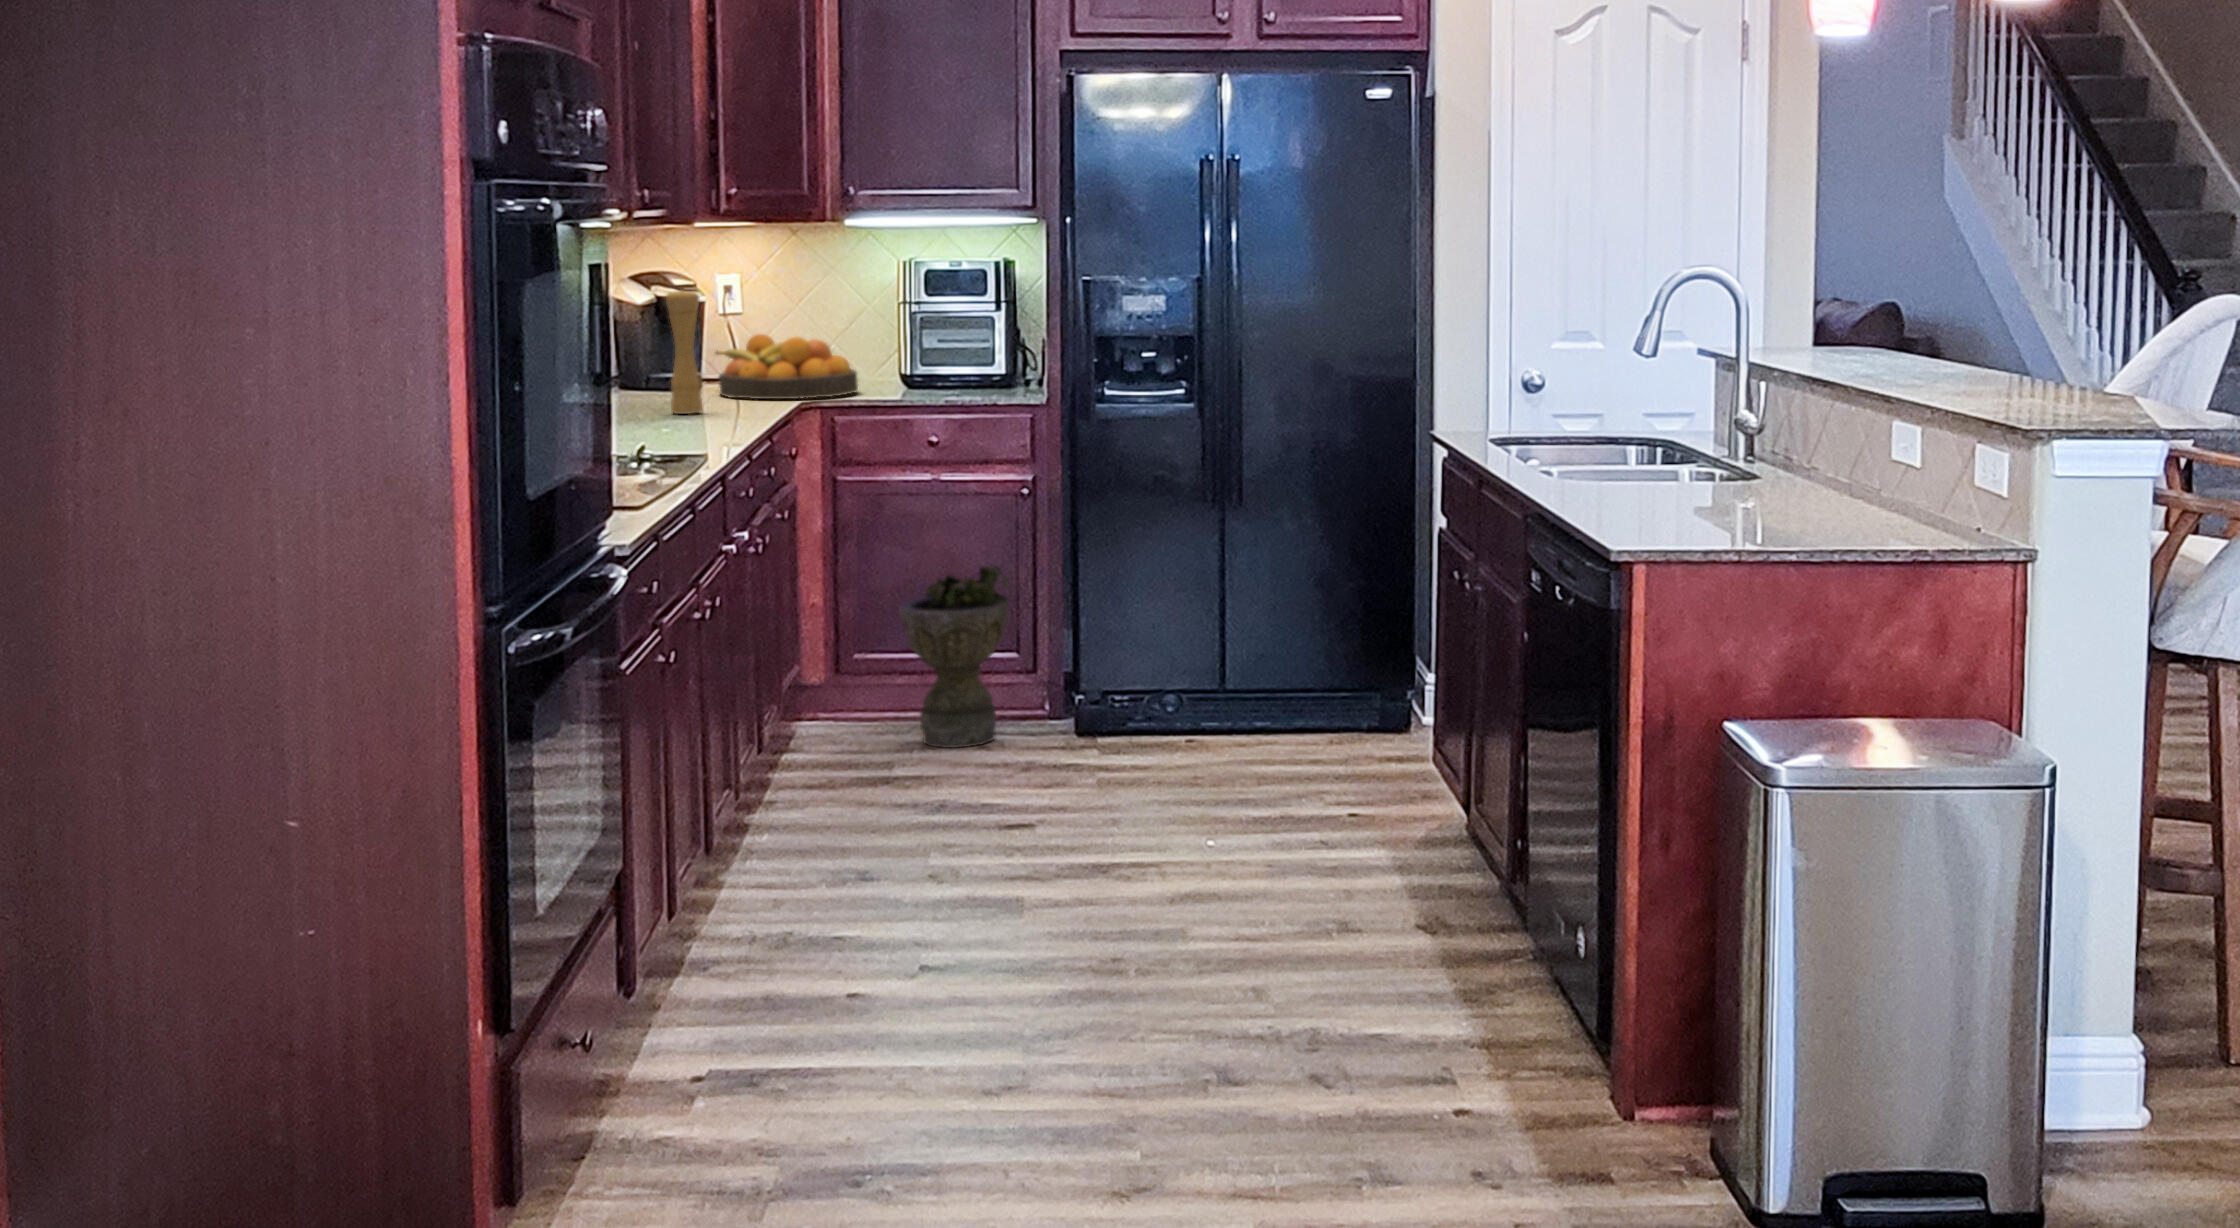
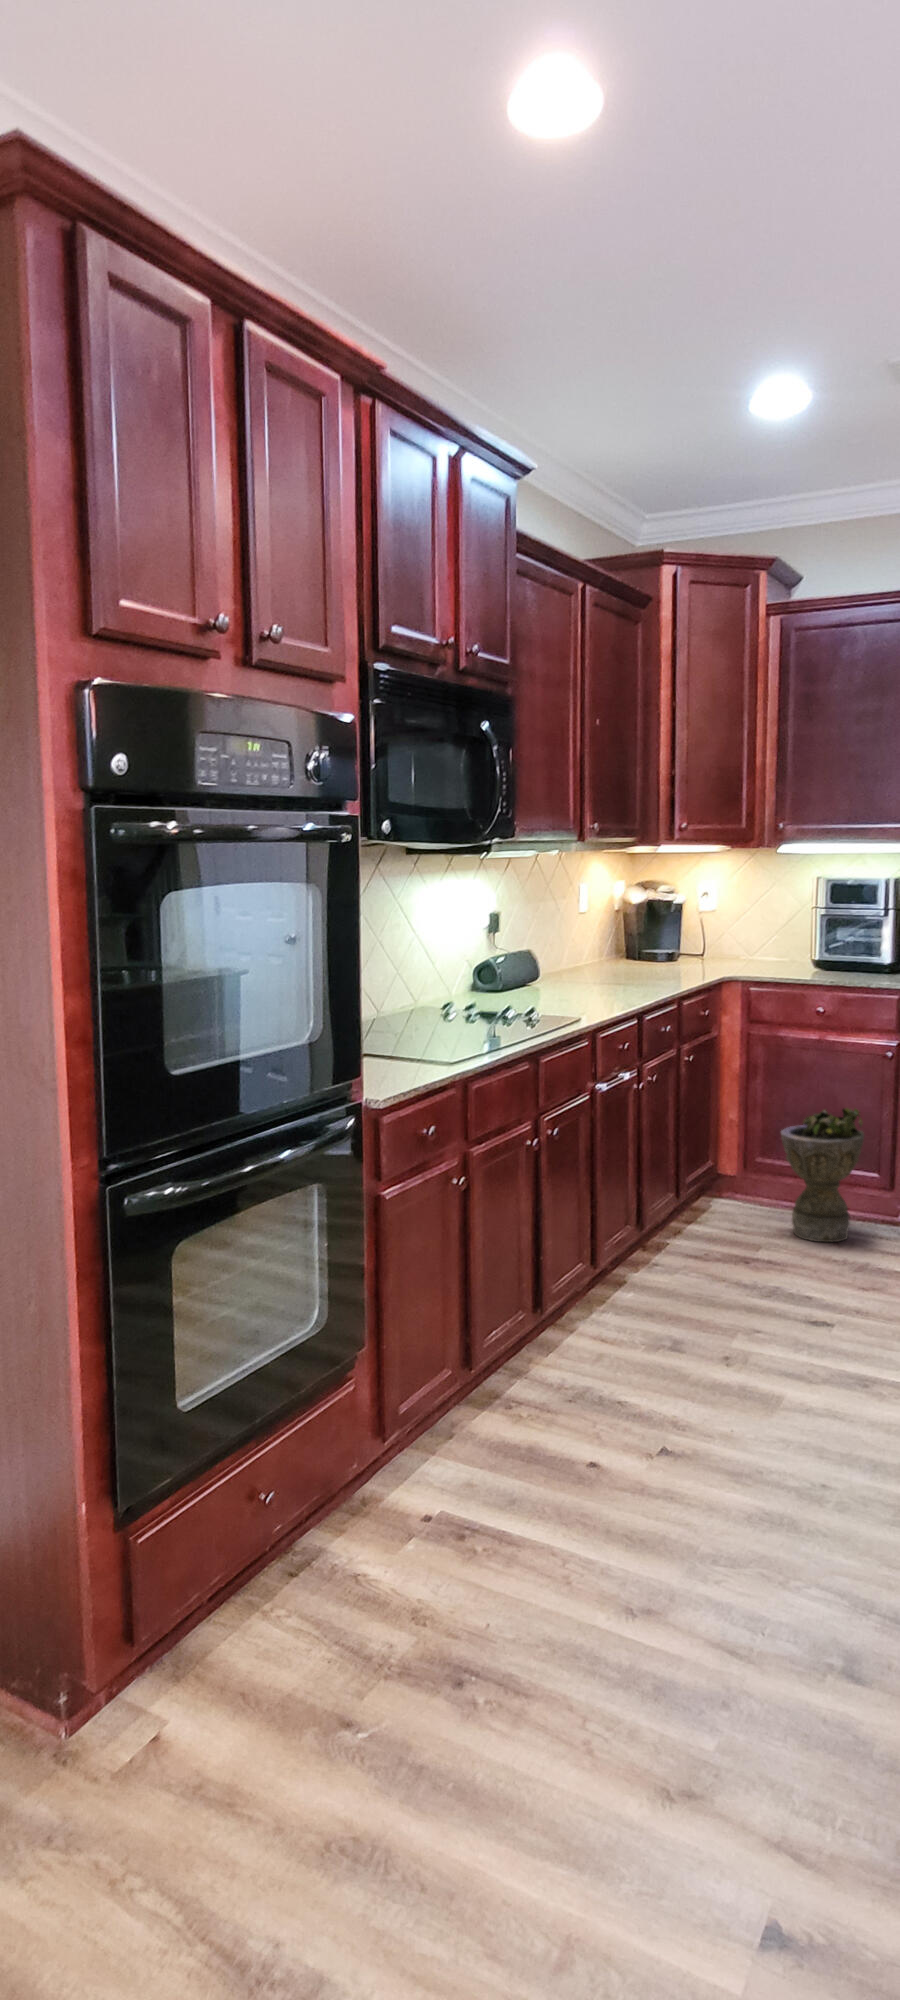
pepper mill: present [666,289,702,414] -> none [627,893,649,980]
fruit bowl: present [716,334,858,399] -> none [678,927,774,973]

